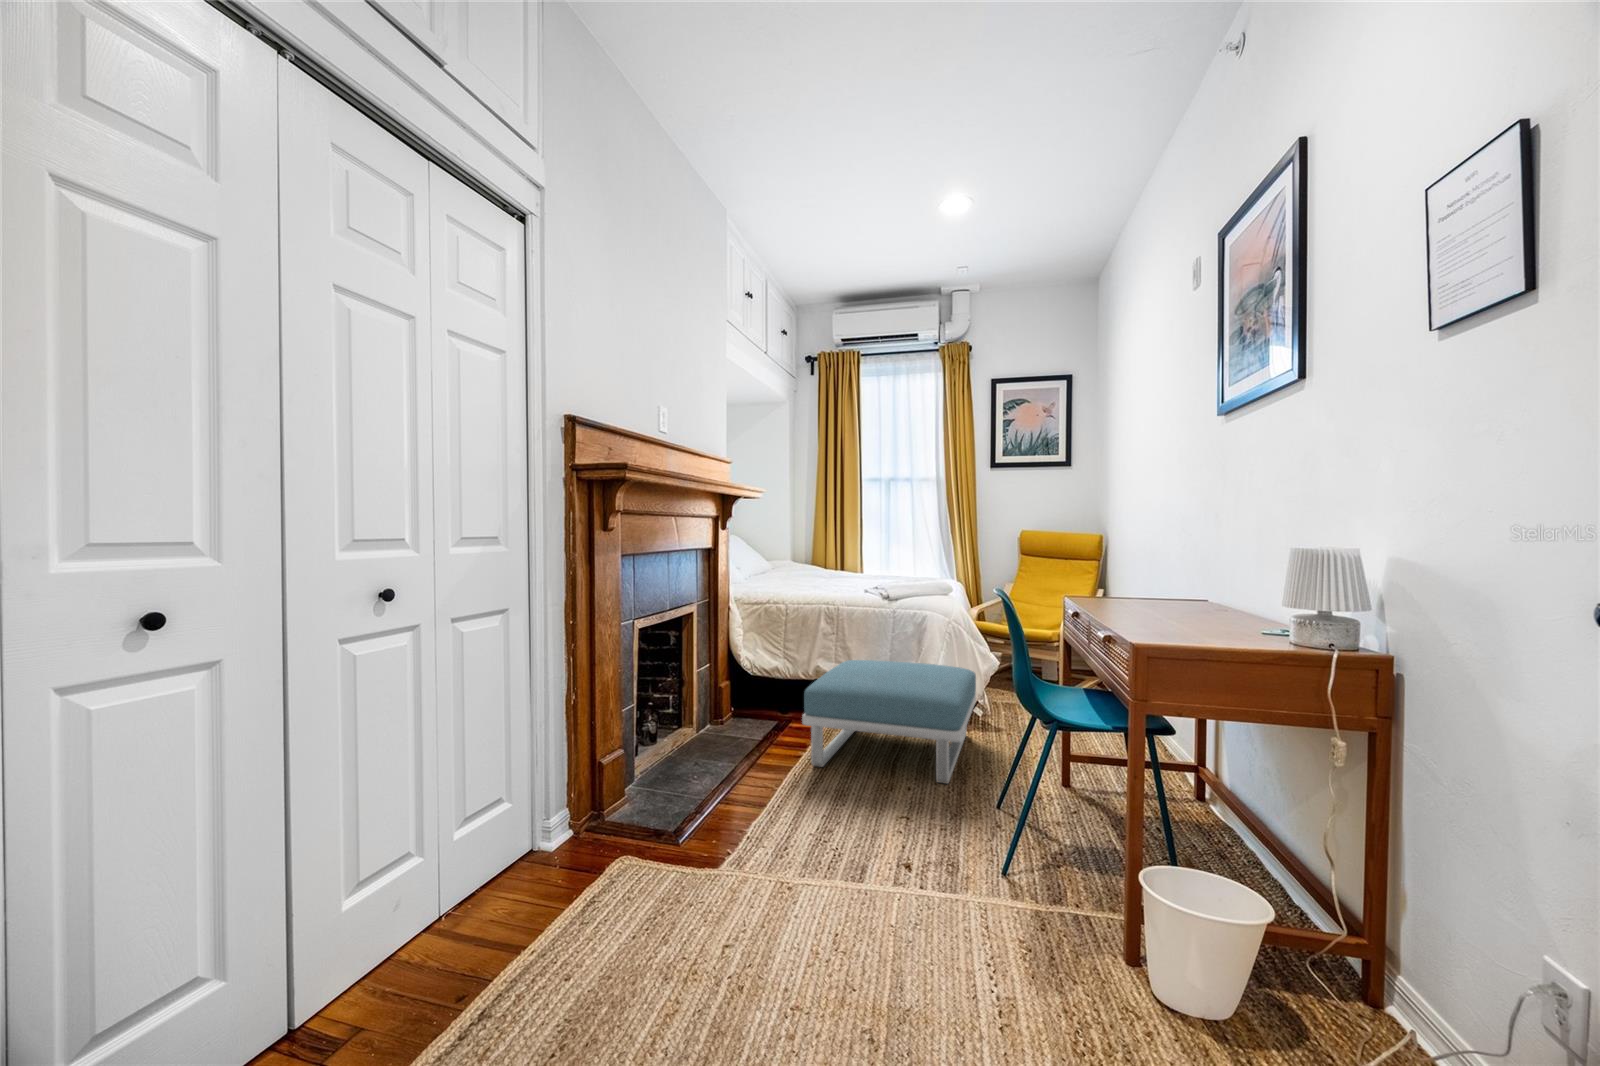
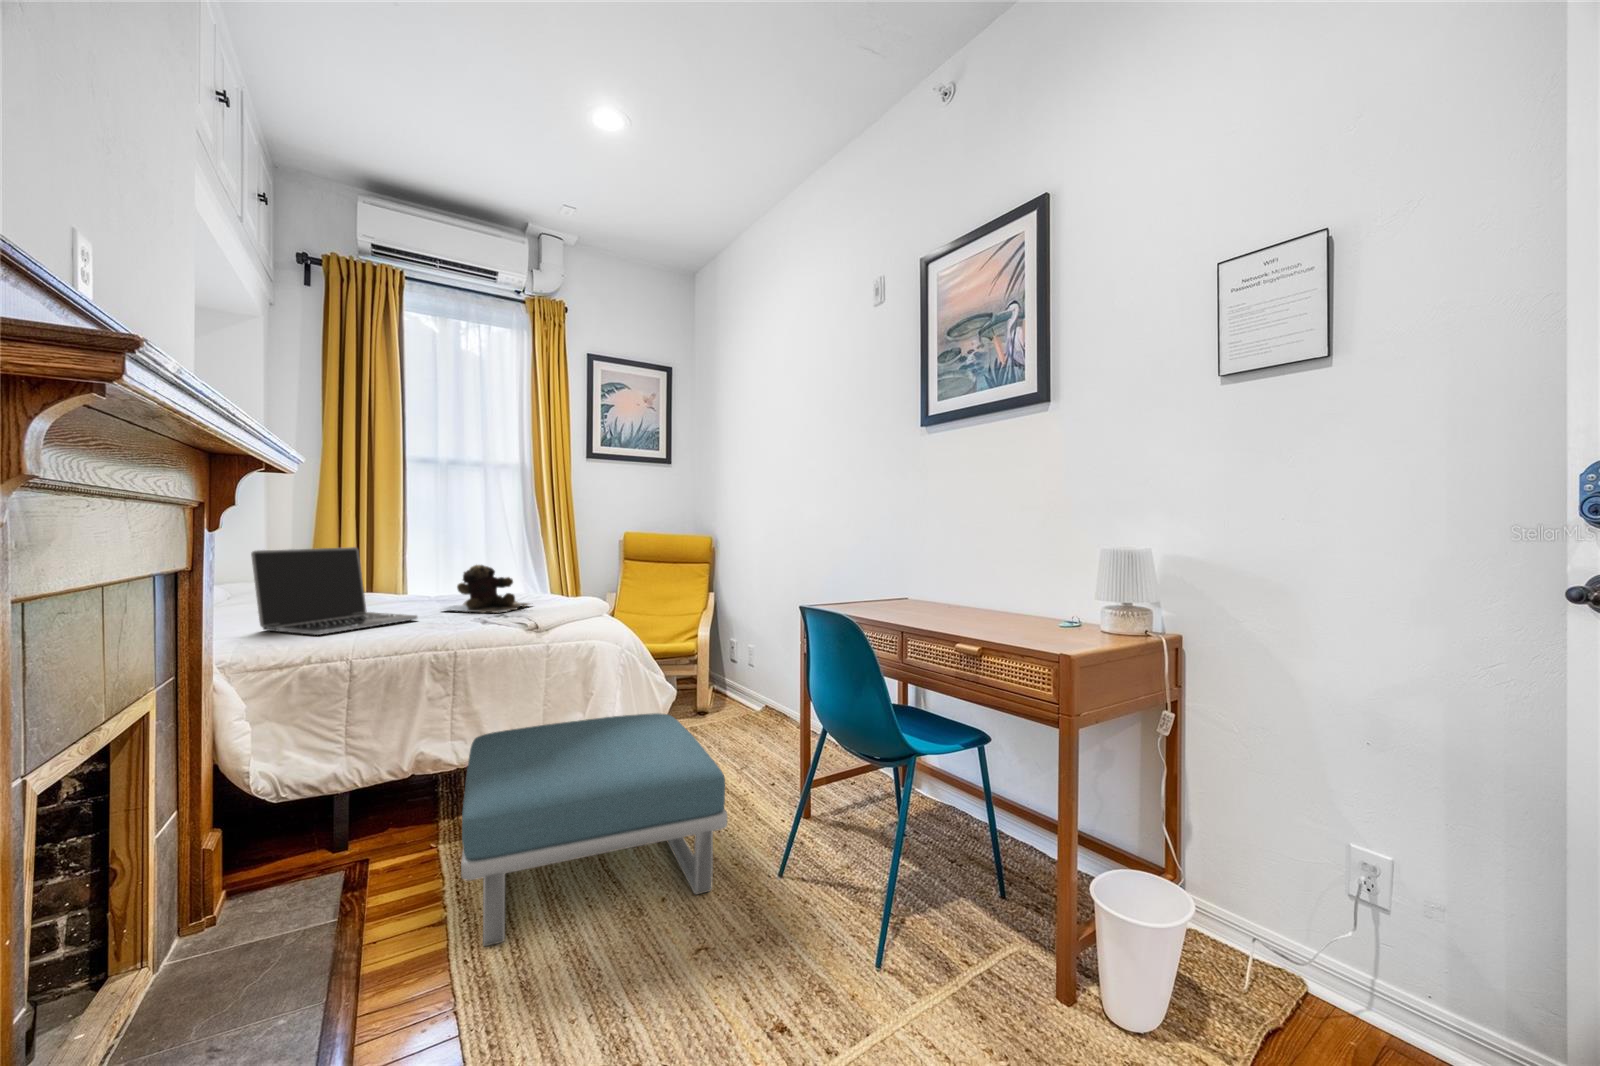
laptop: none [753,541,830,589] -> present [251,547,418,635]
teddy bear: none [850,554,911,587] -> present [443,565,530,613]

